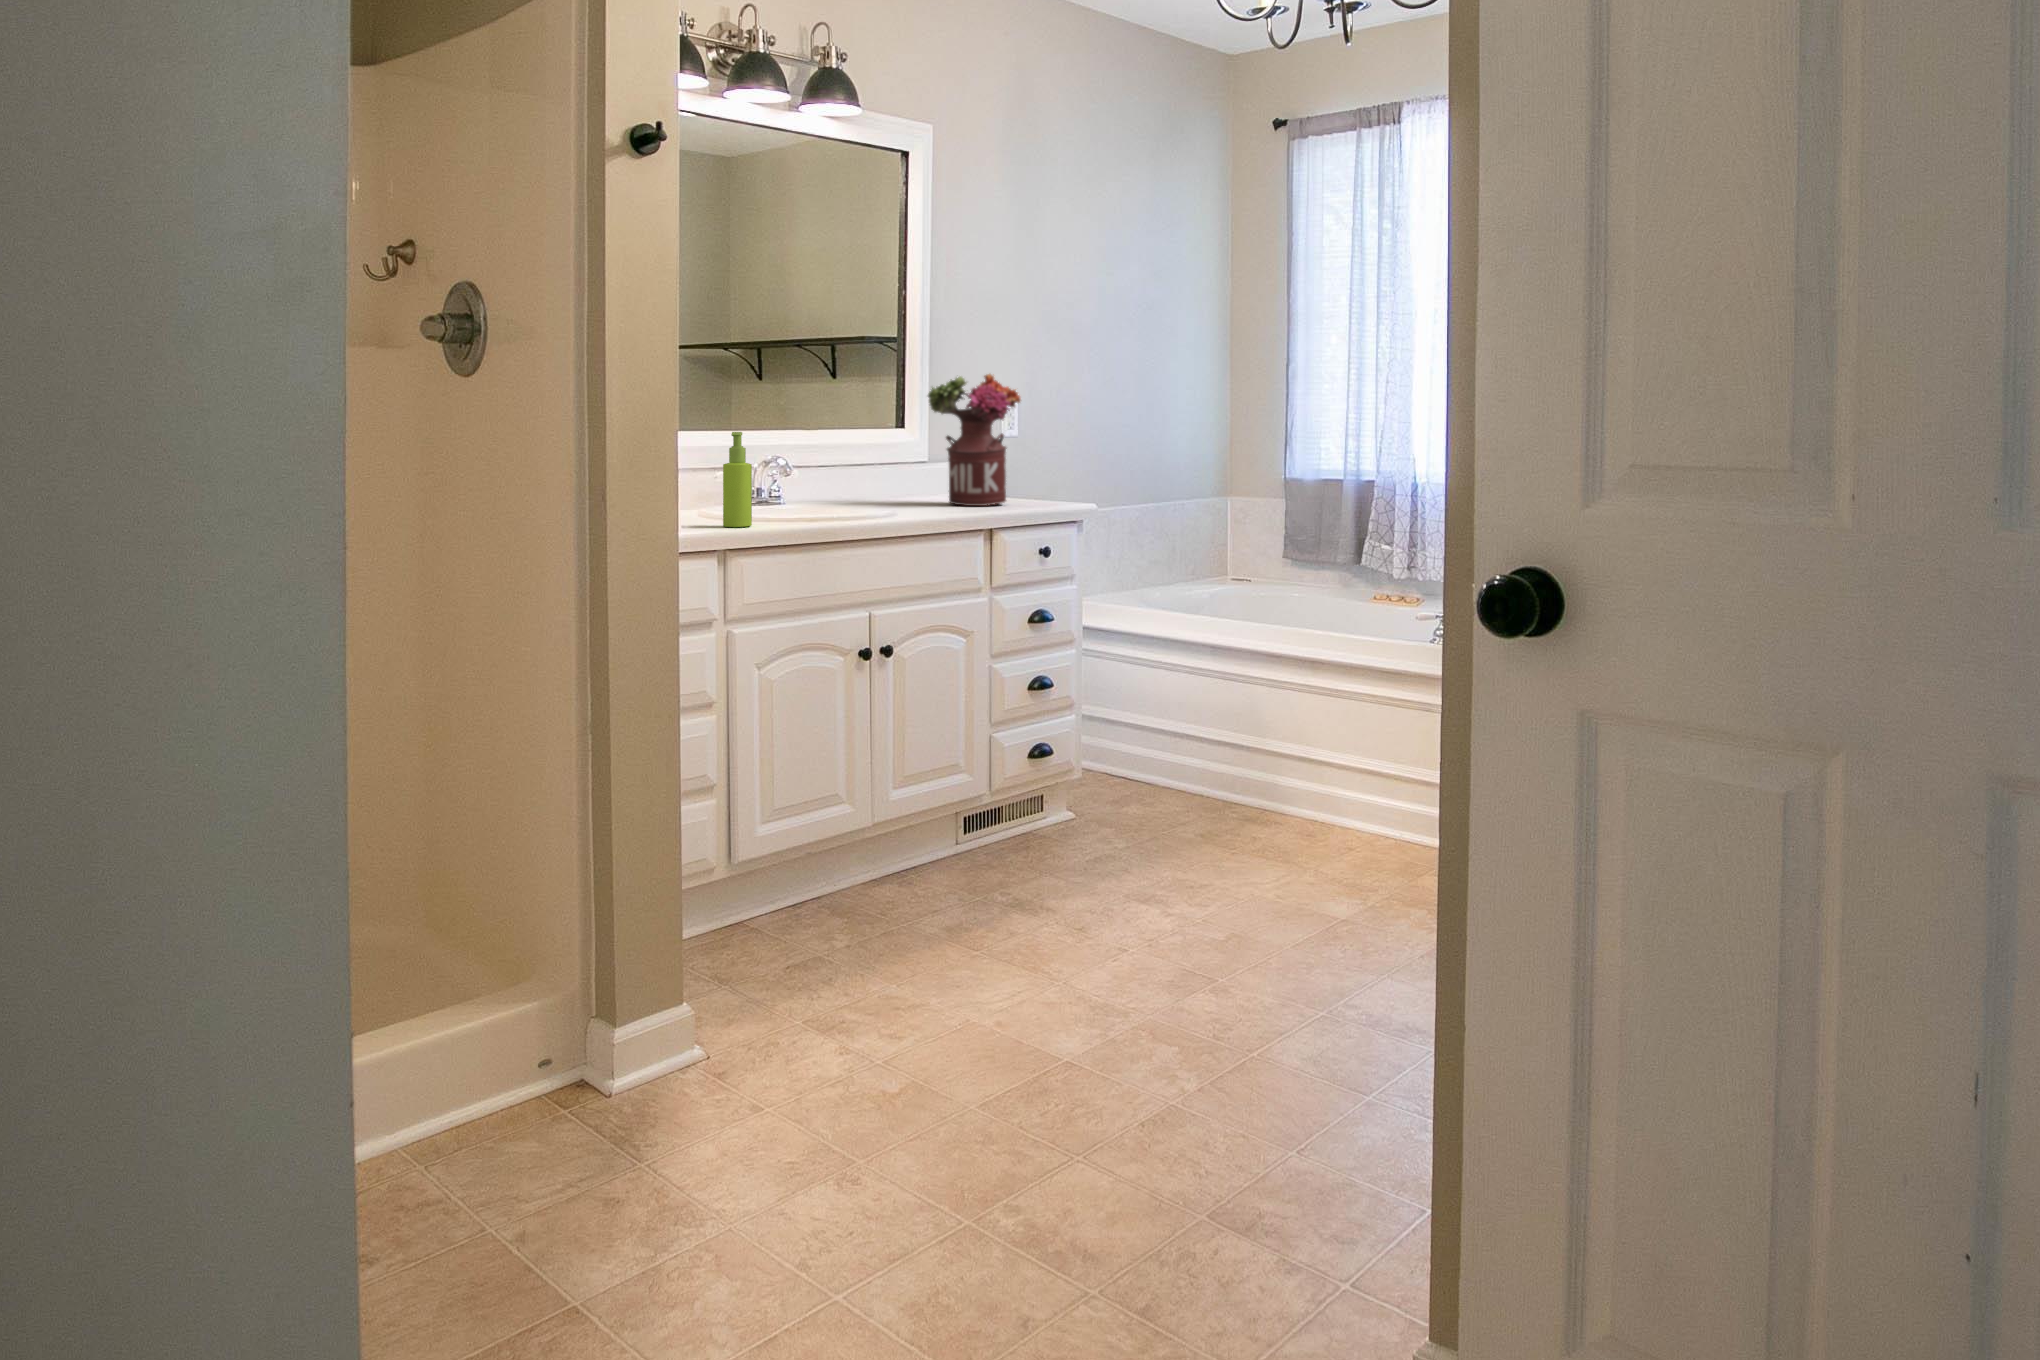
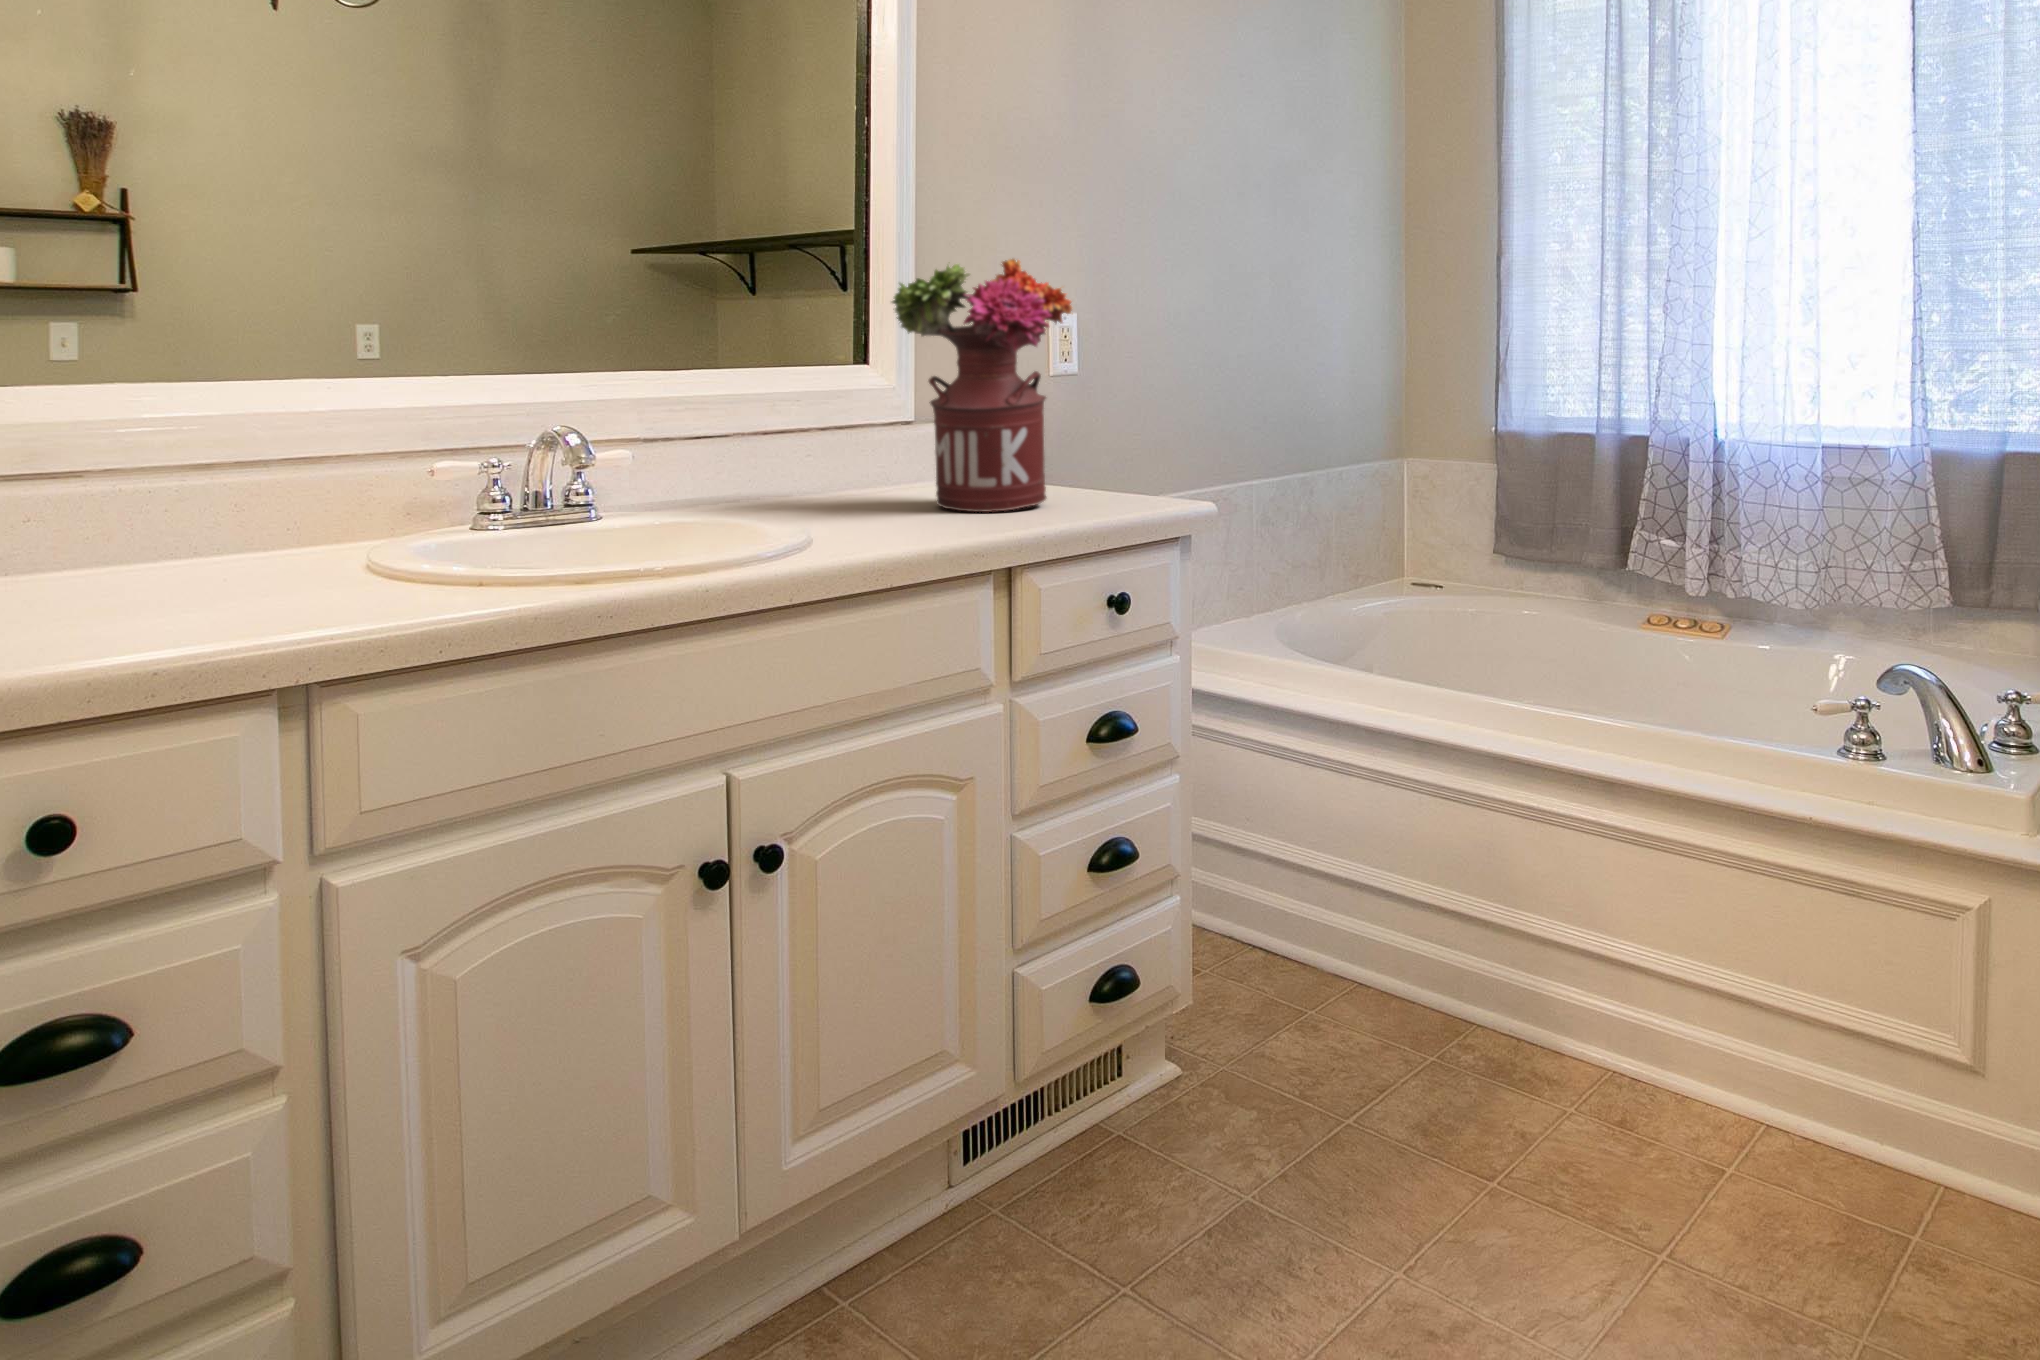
soap dispenser: present [723,432,752,527] -> none [331,381,409,613]

